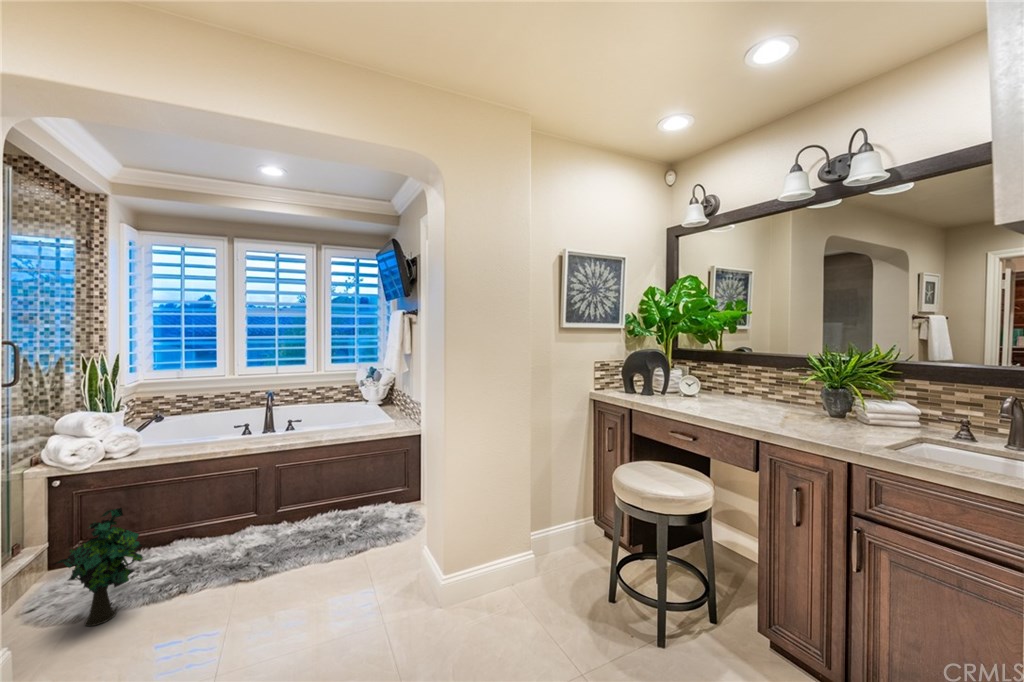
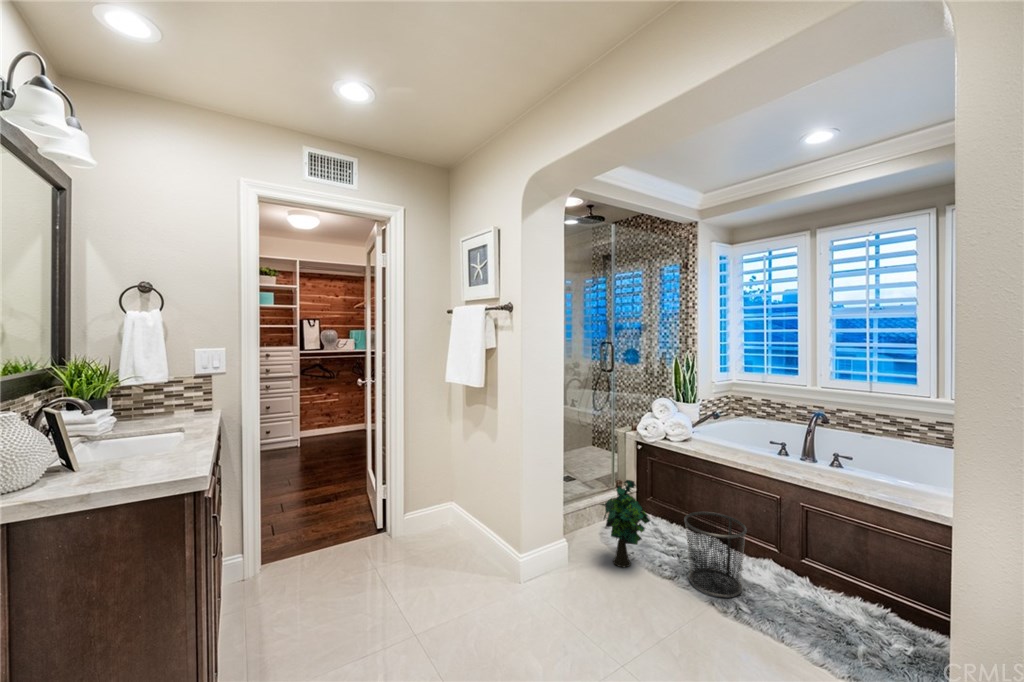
waste bin: none [188,499,255,580] -> present [684,512,747,597]

